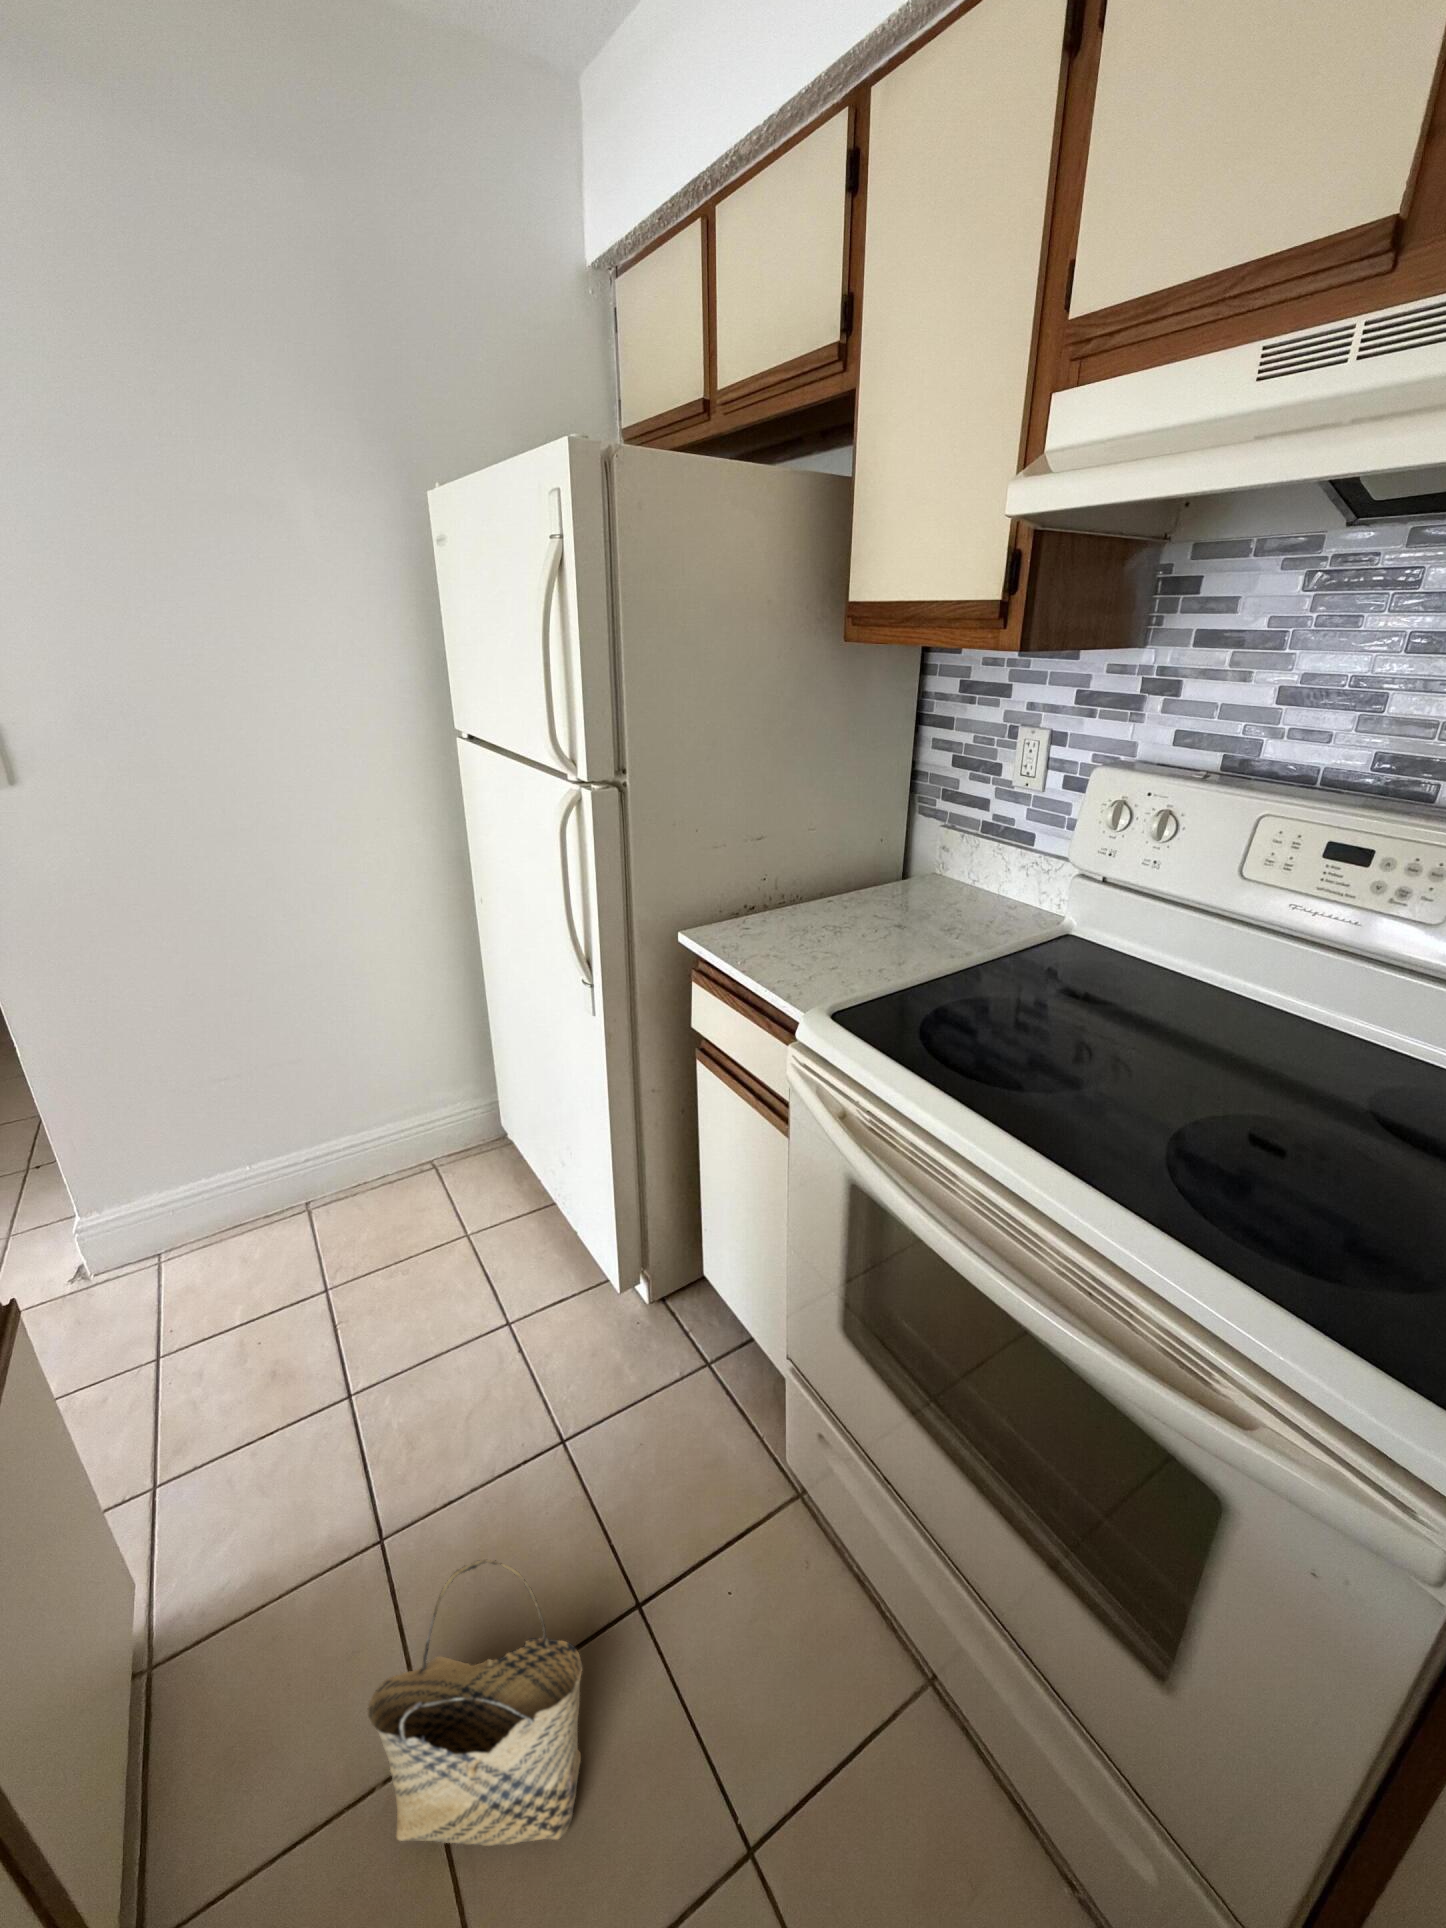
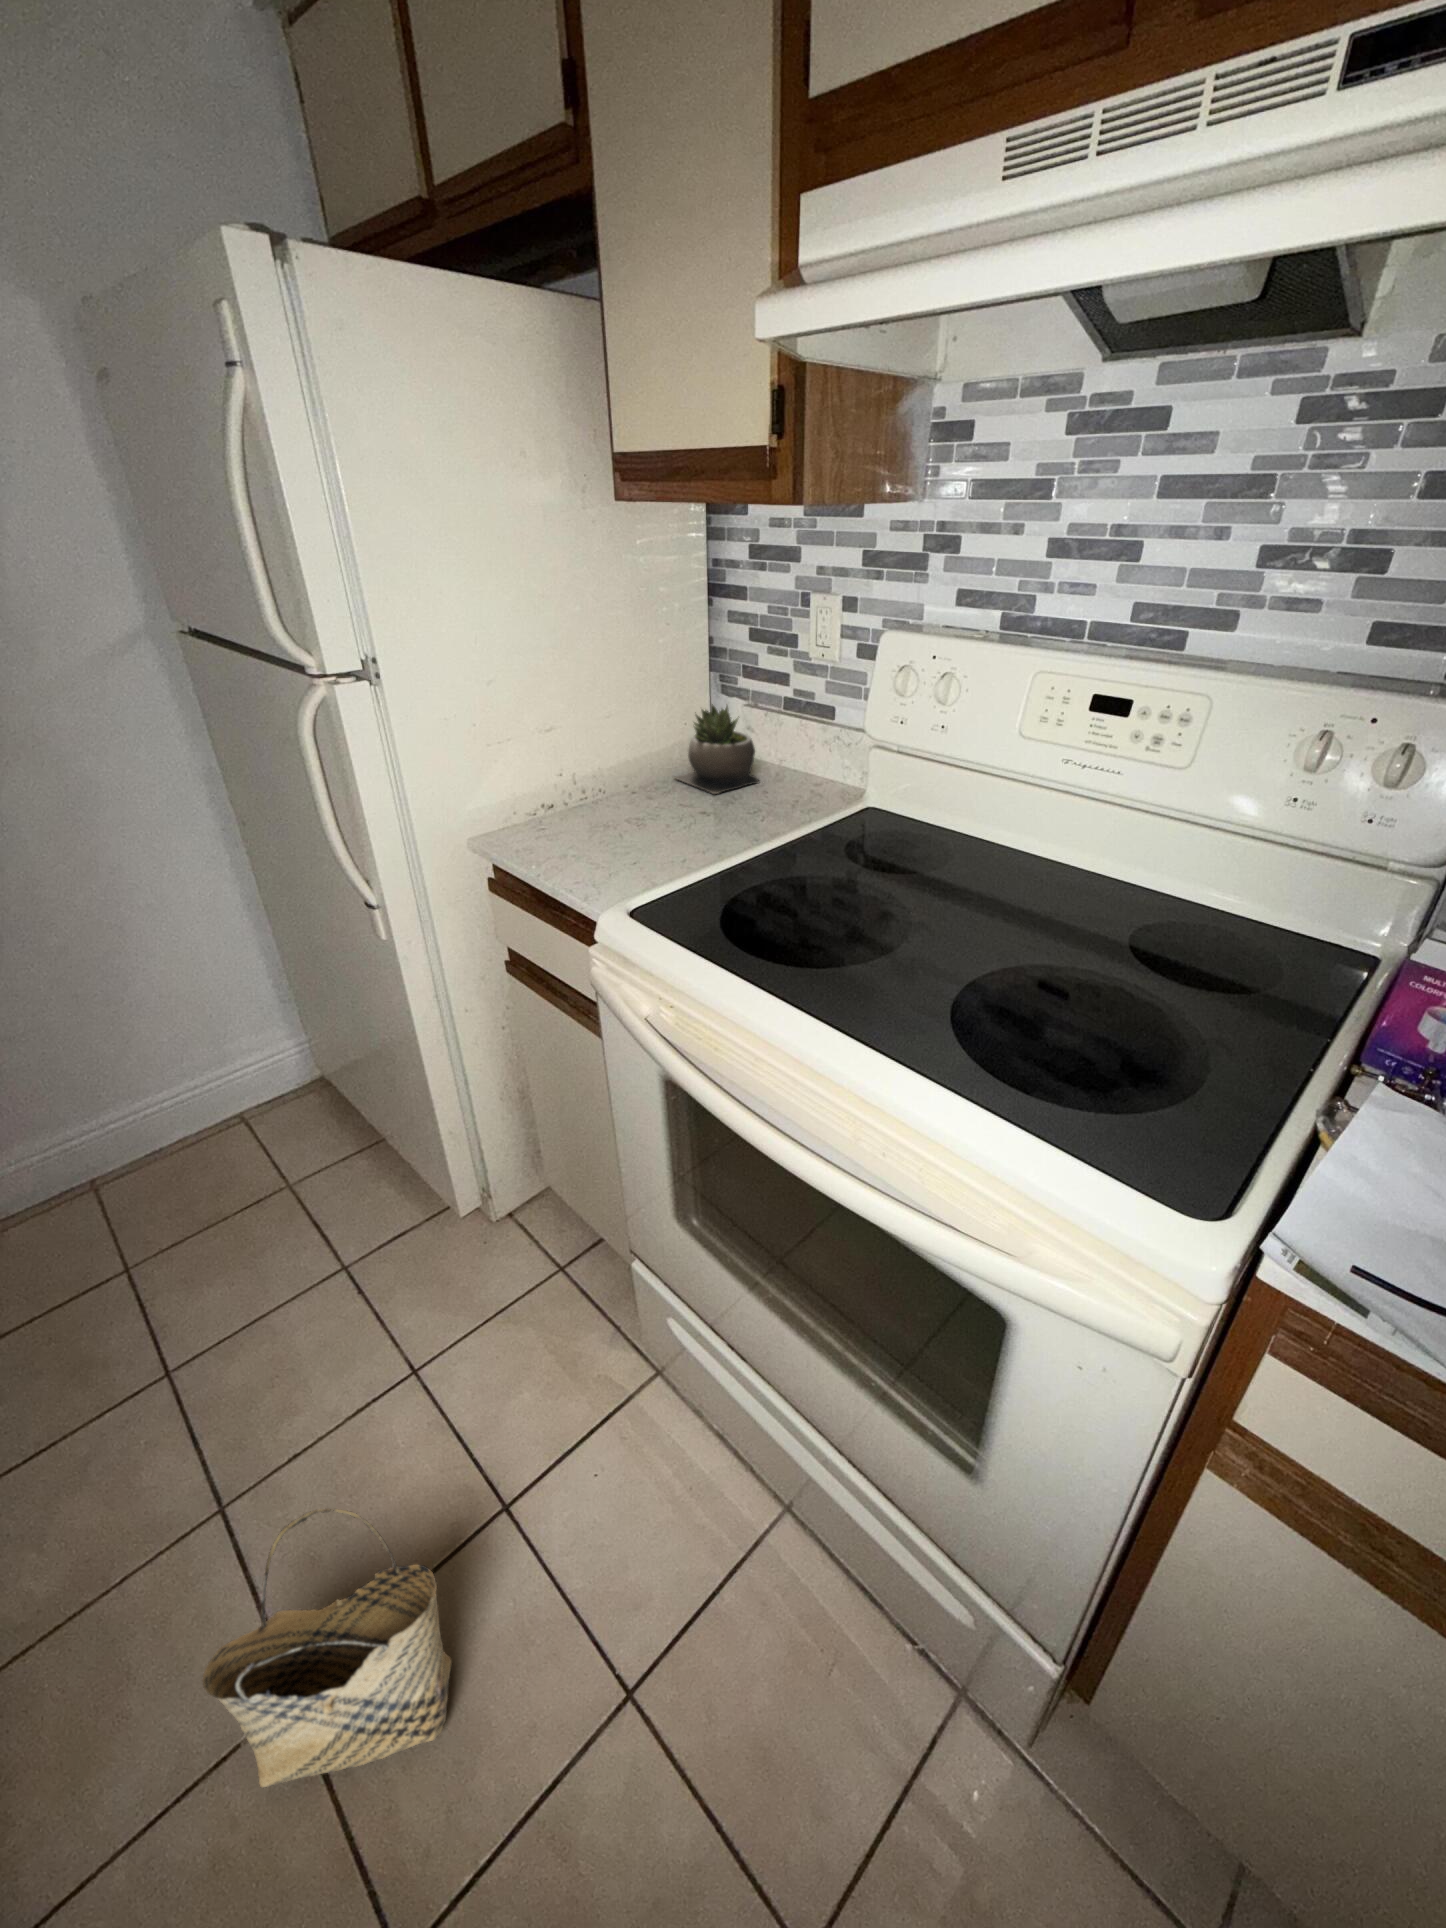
succulent plant: none [866,823,961,909] -> present [674,704,760,794]

